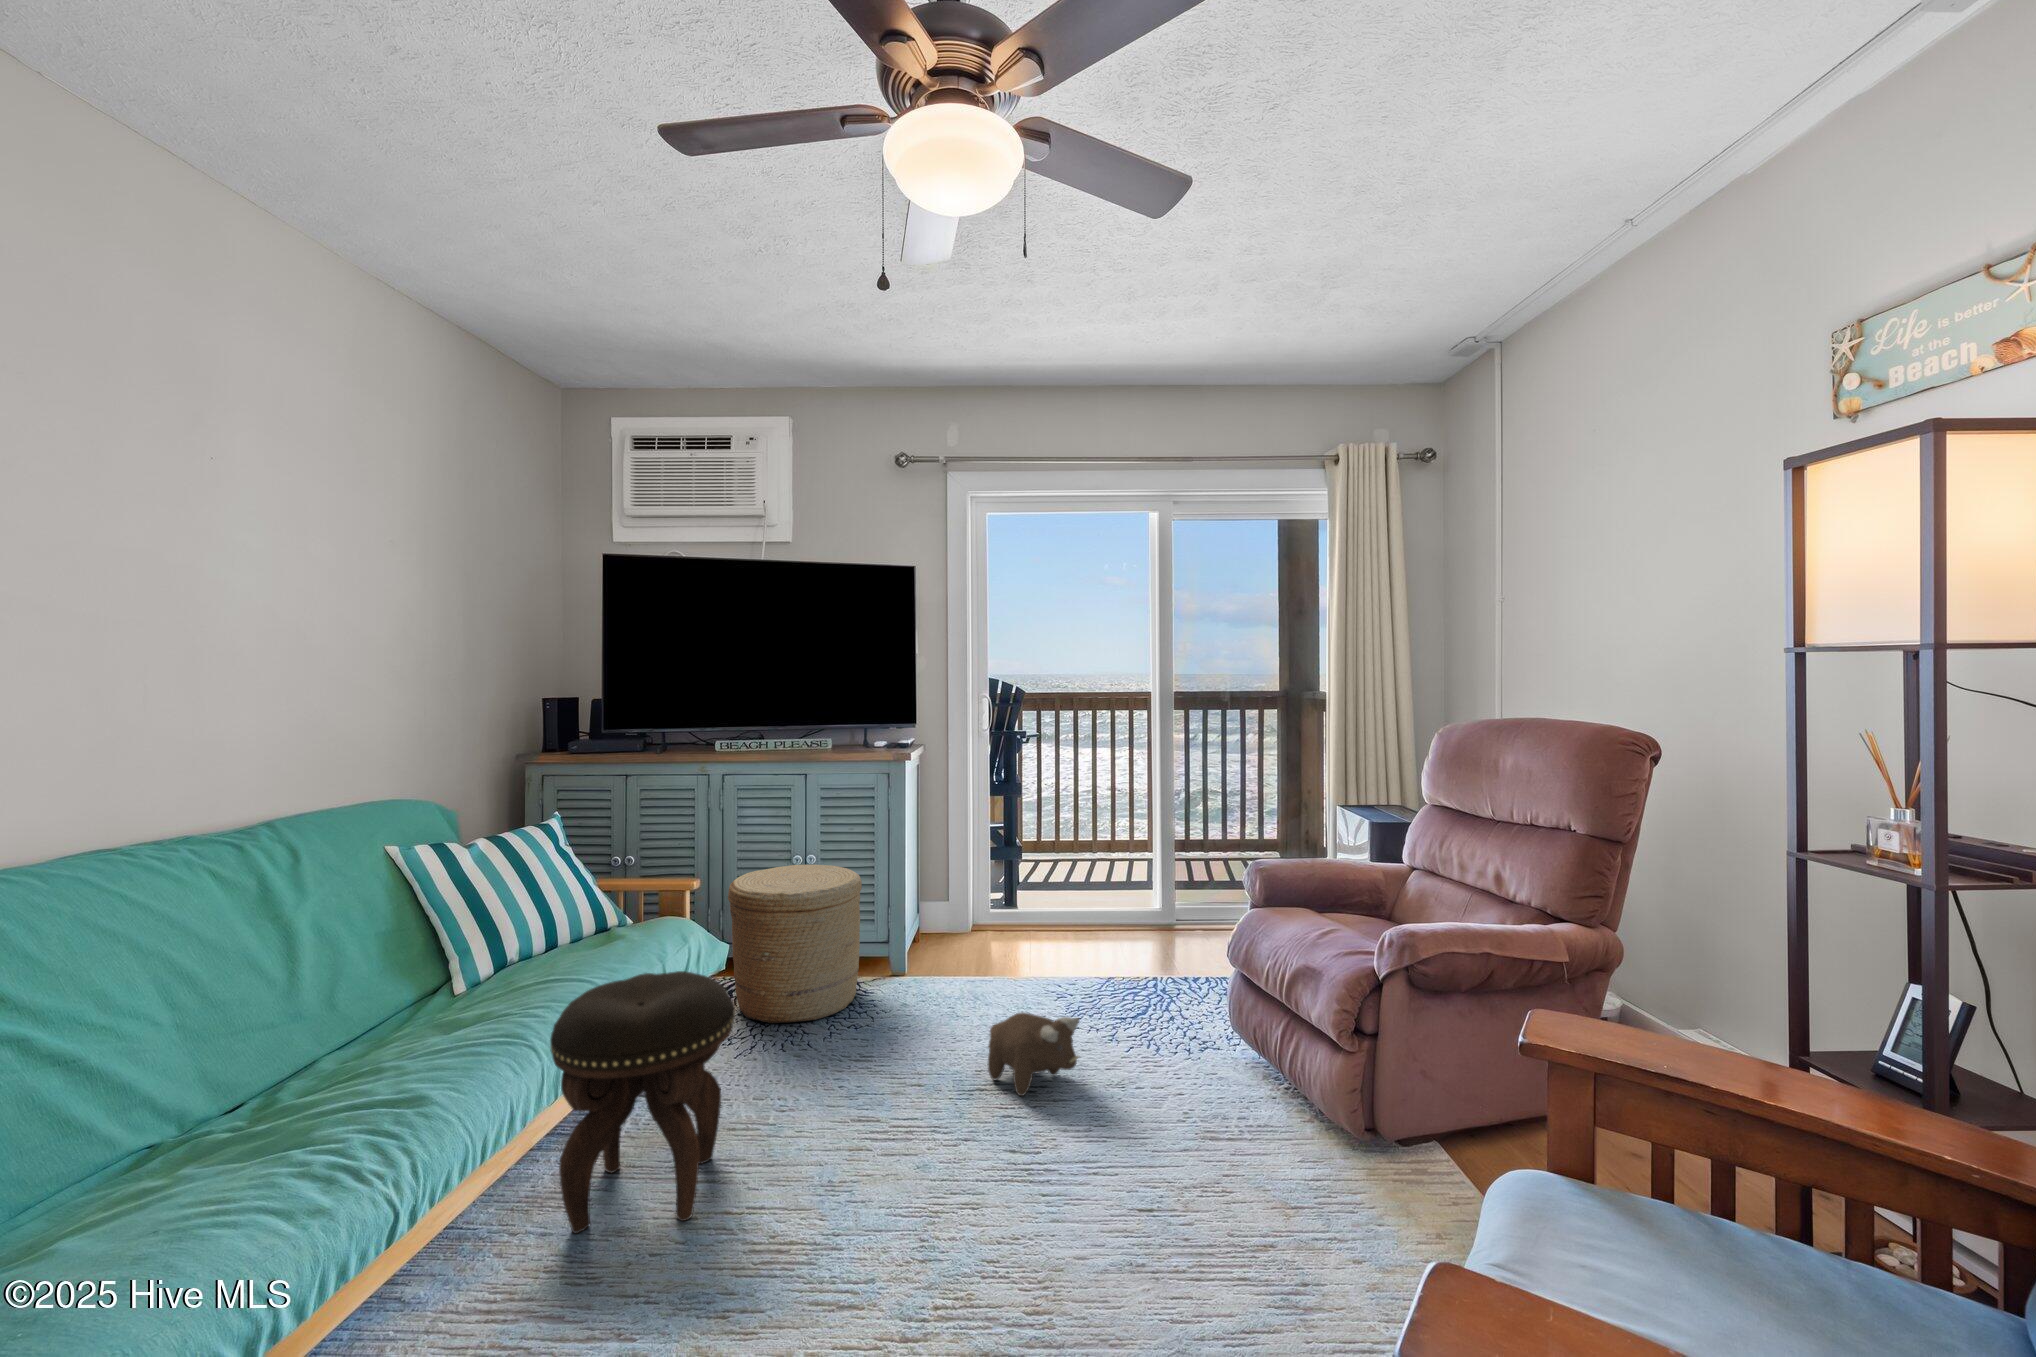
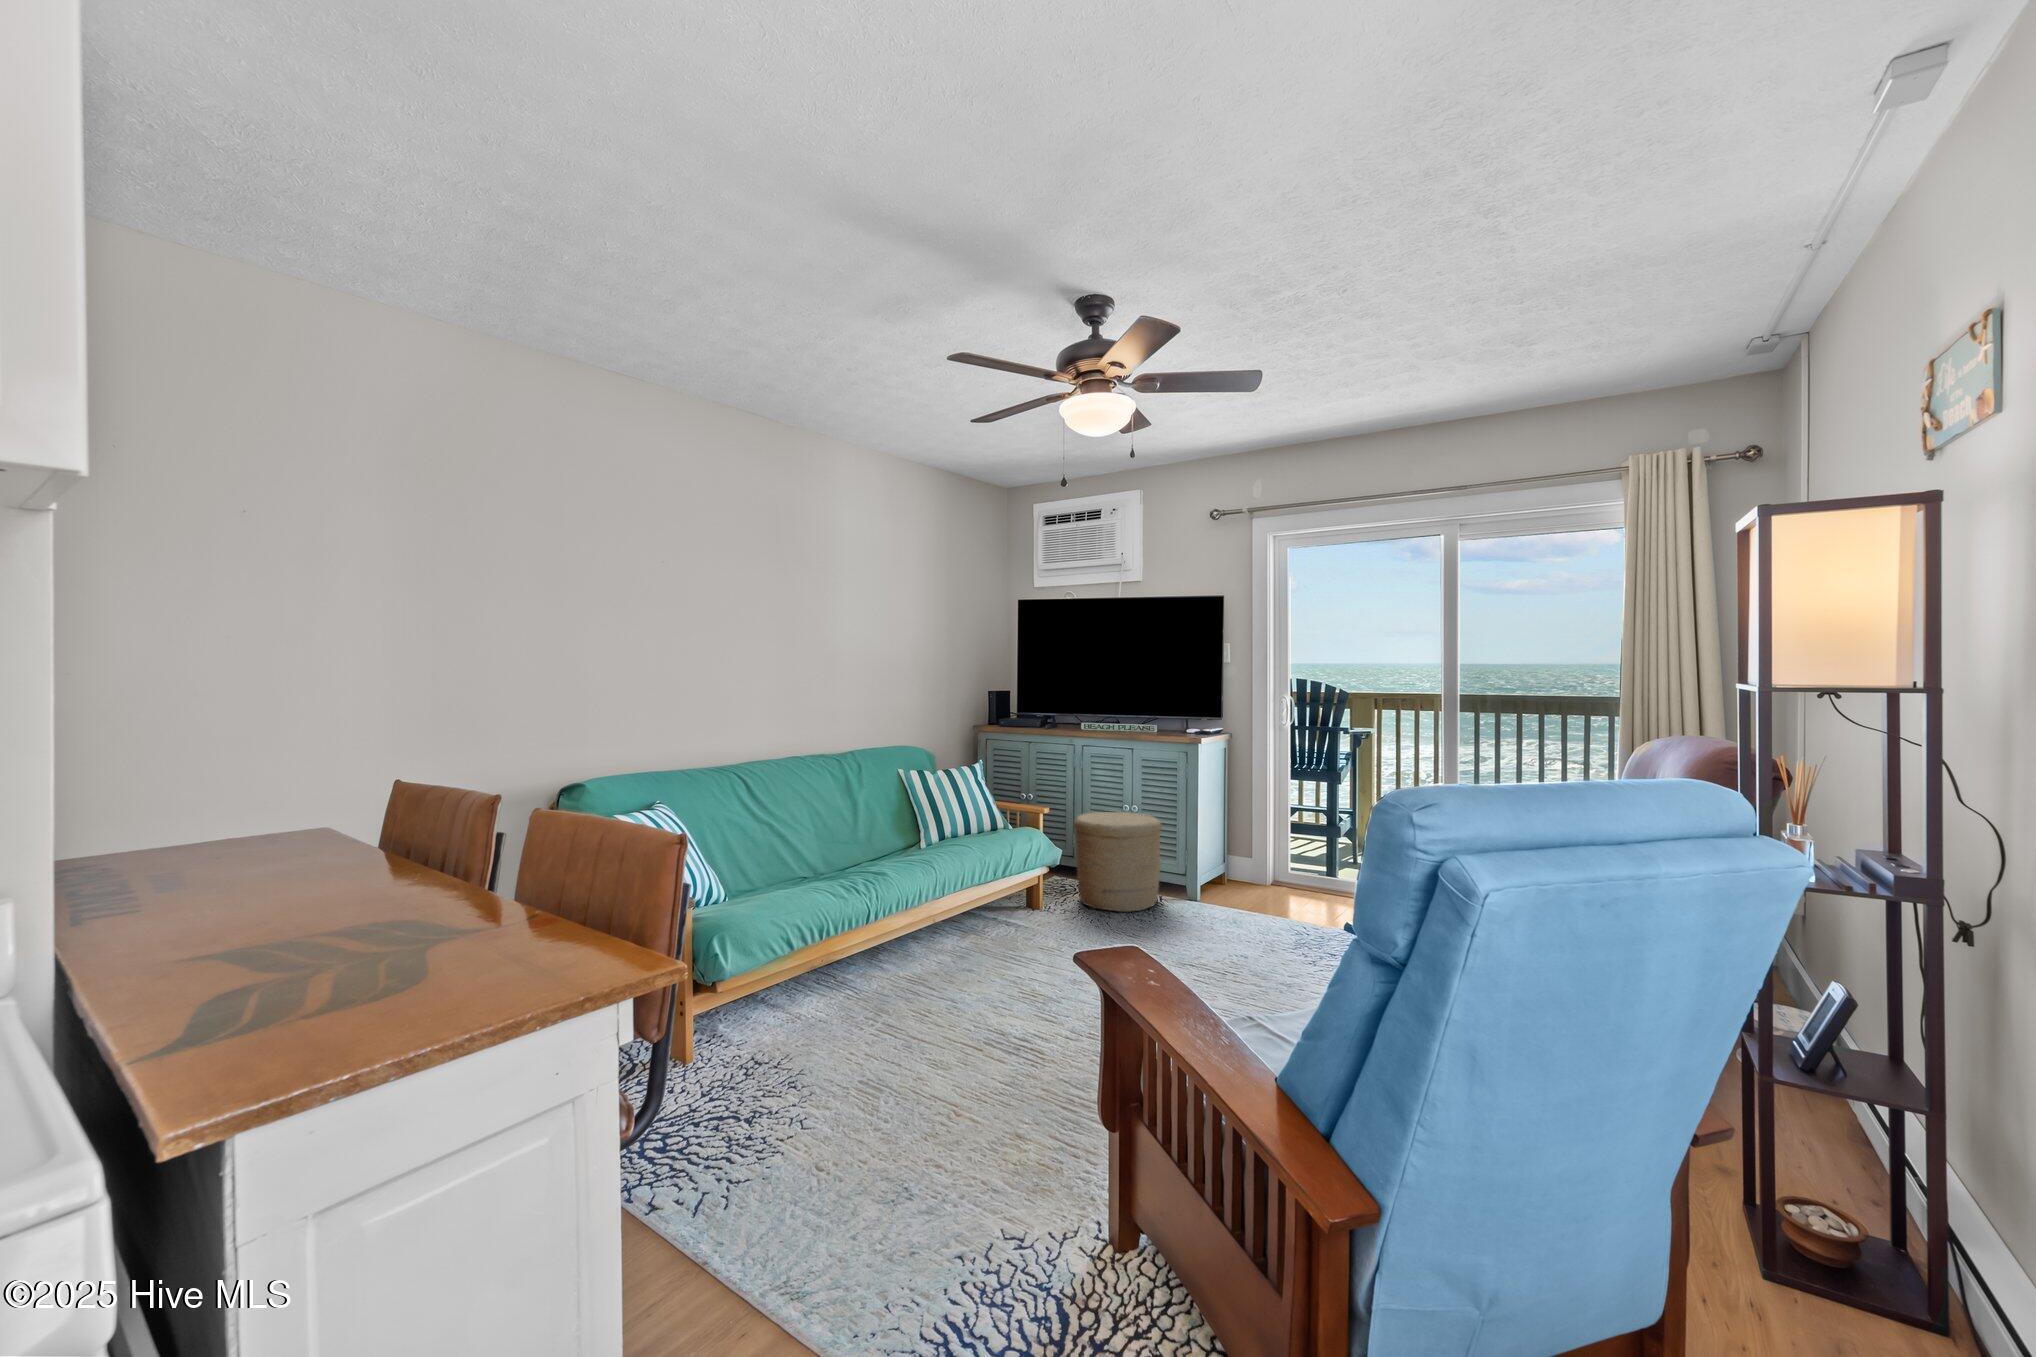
footstool: present [550,971,735,1233] -> none [947,846,1035,969]
plush toy: present [988,1012,1079,1096] -> none [1201,917,1257,969]

